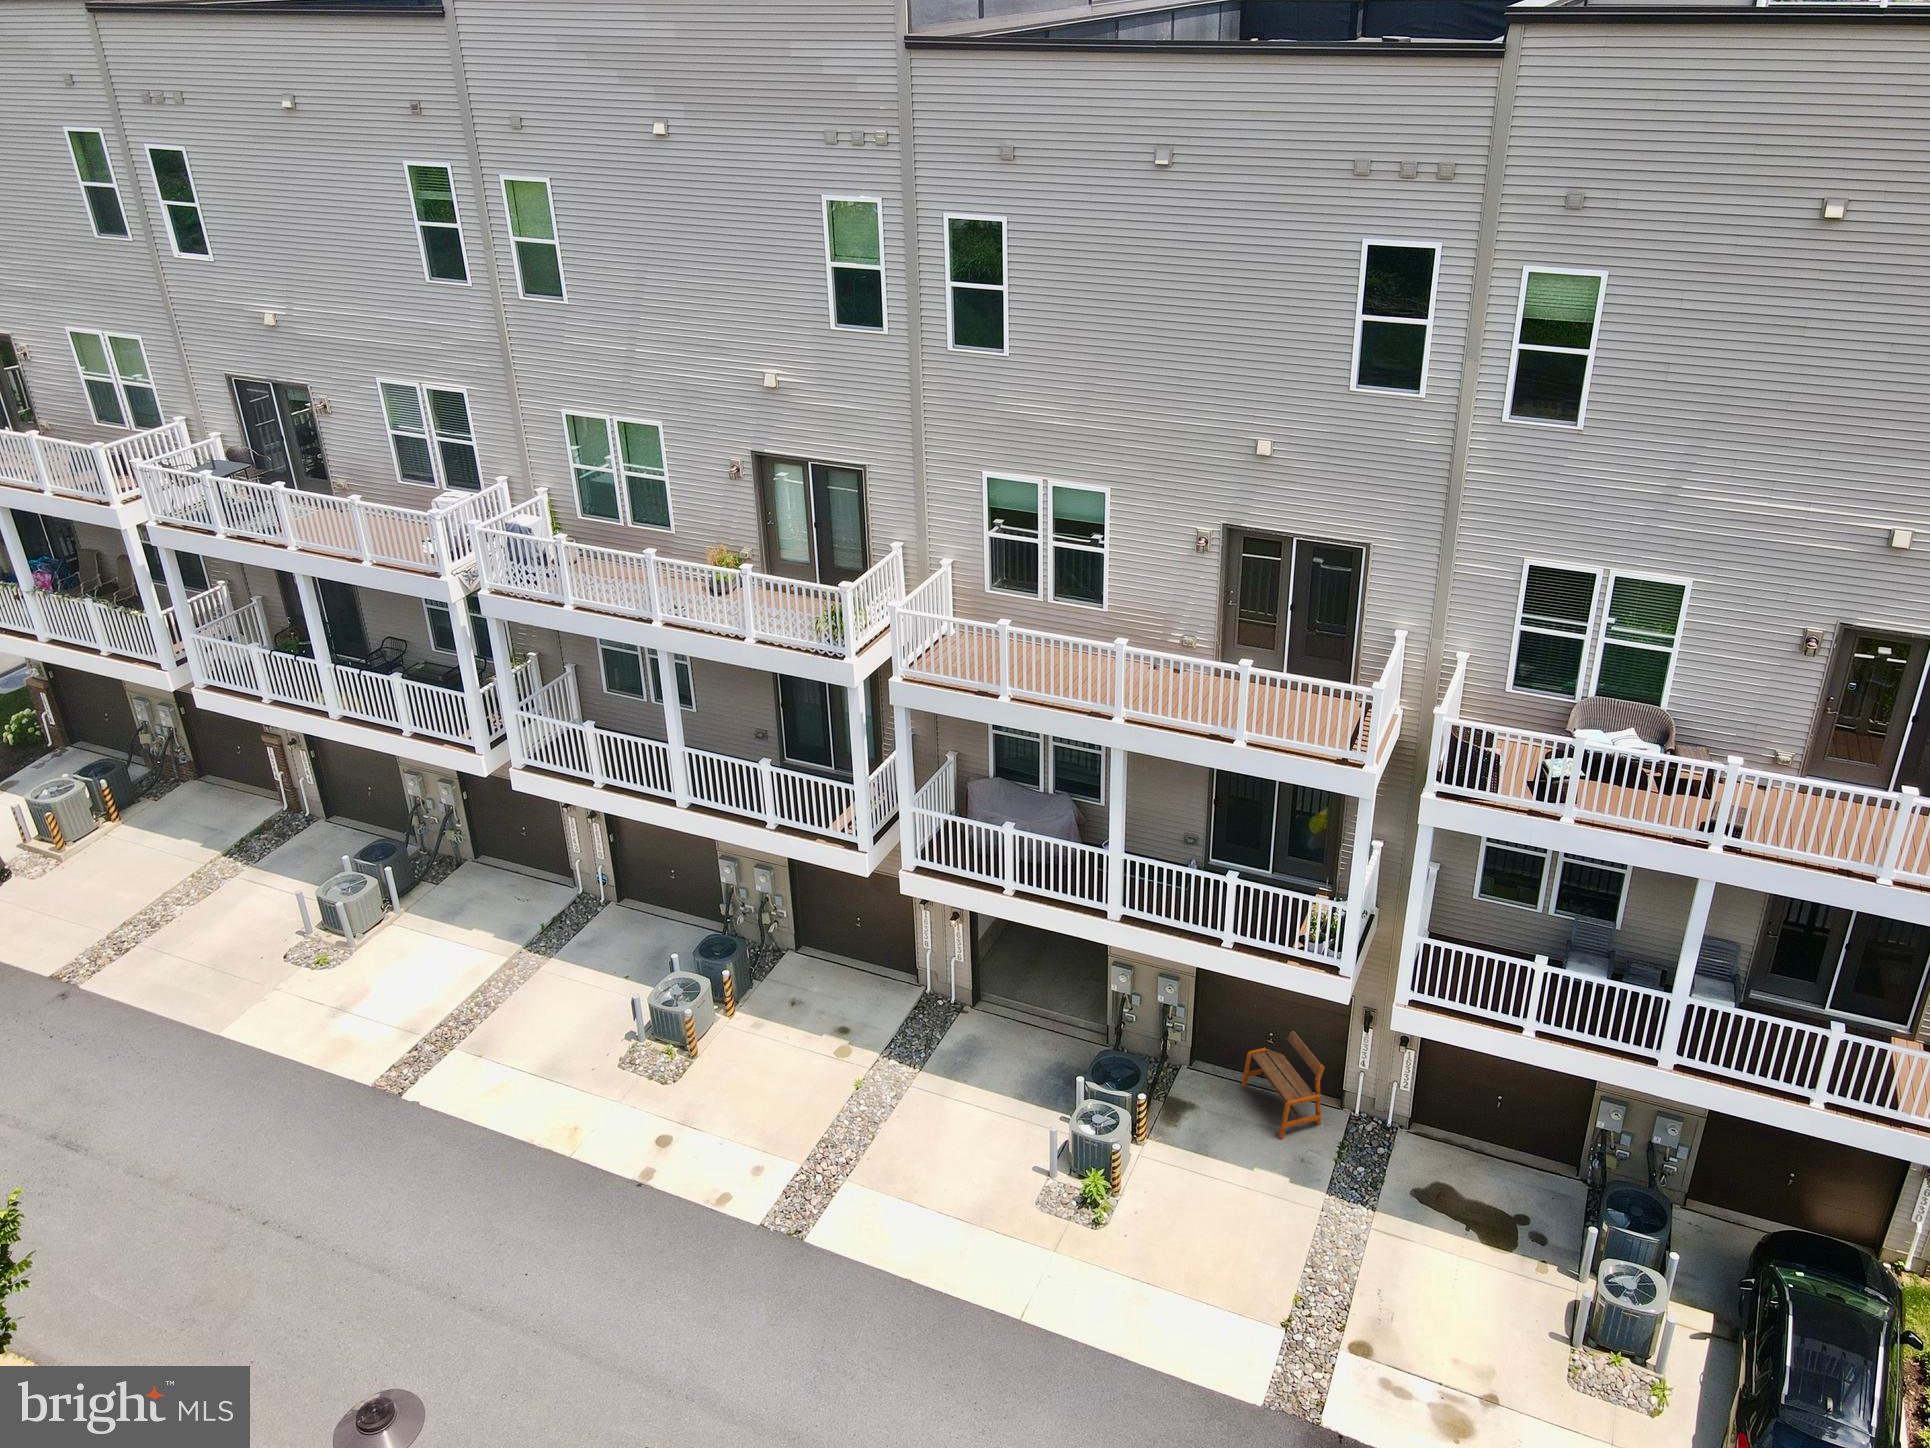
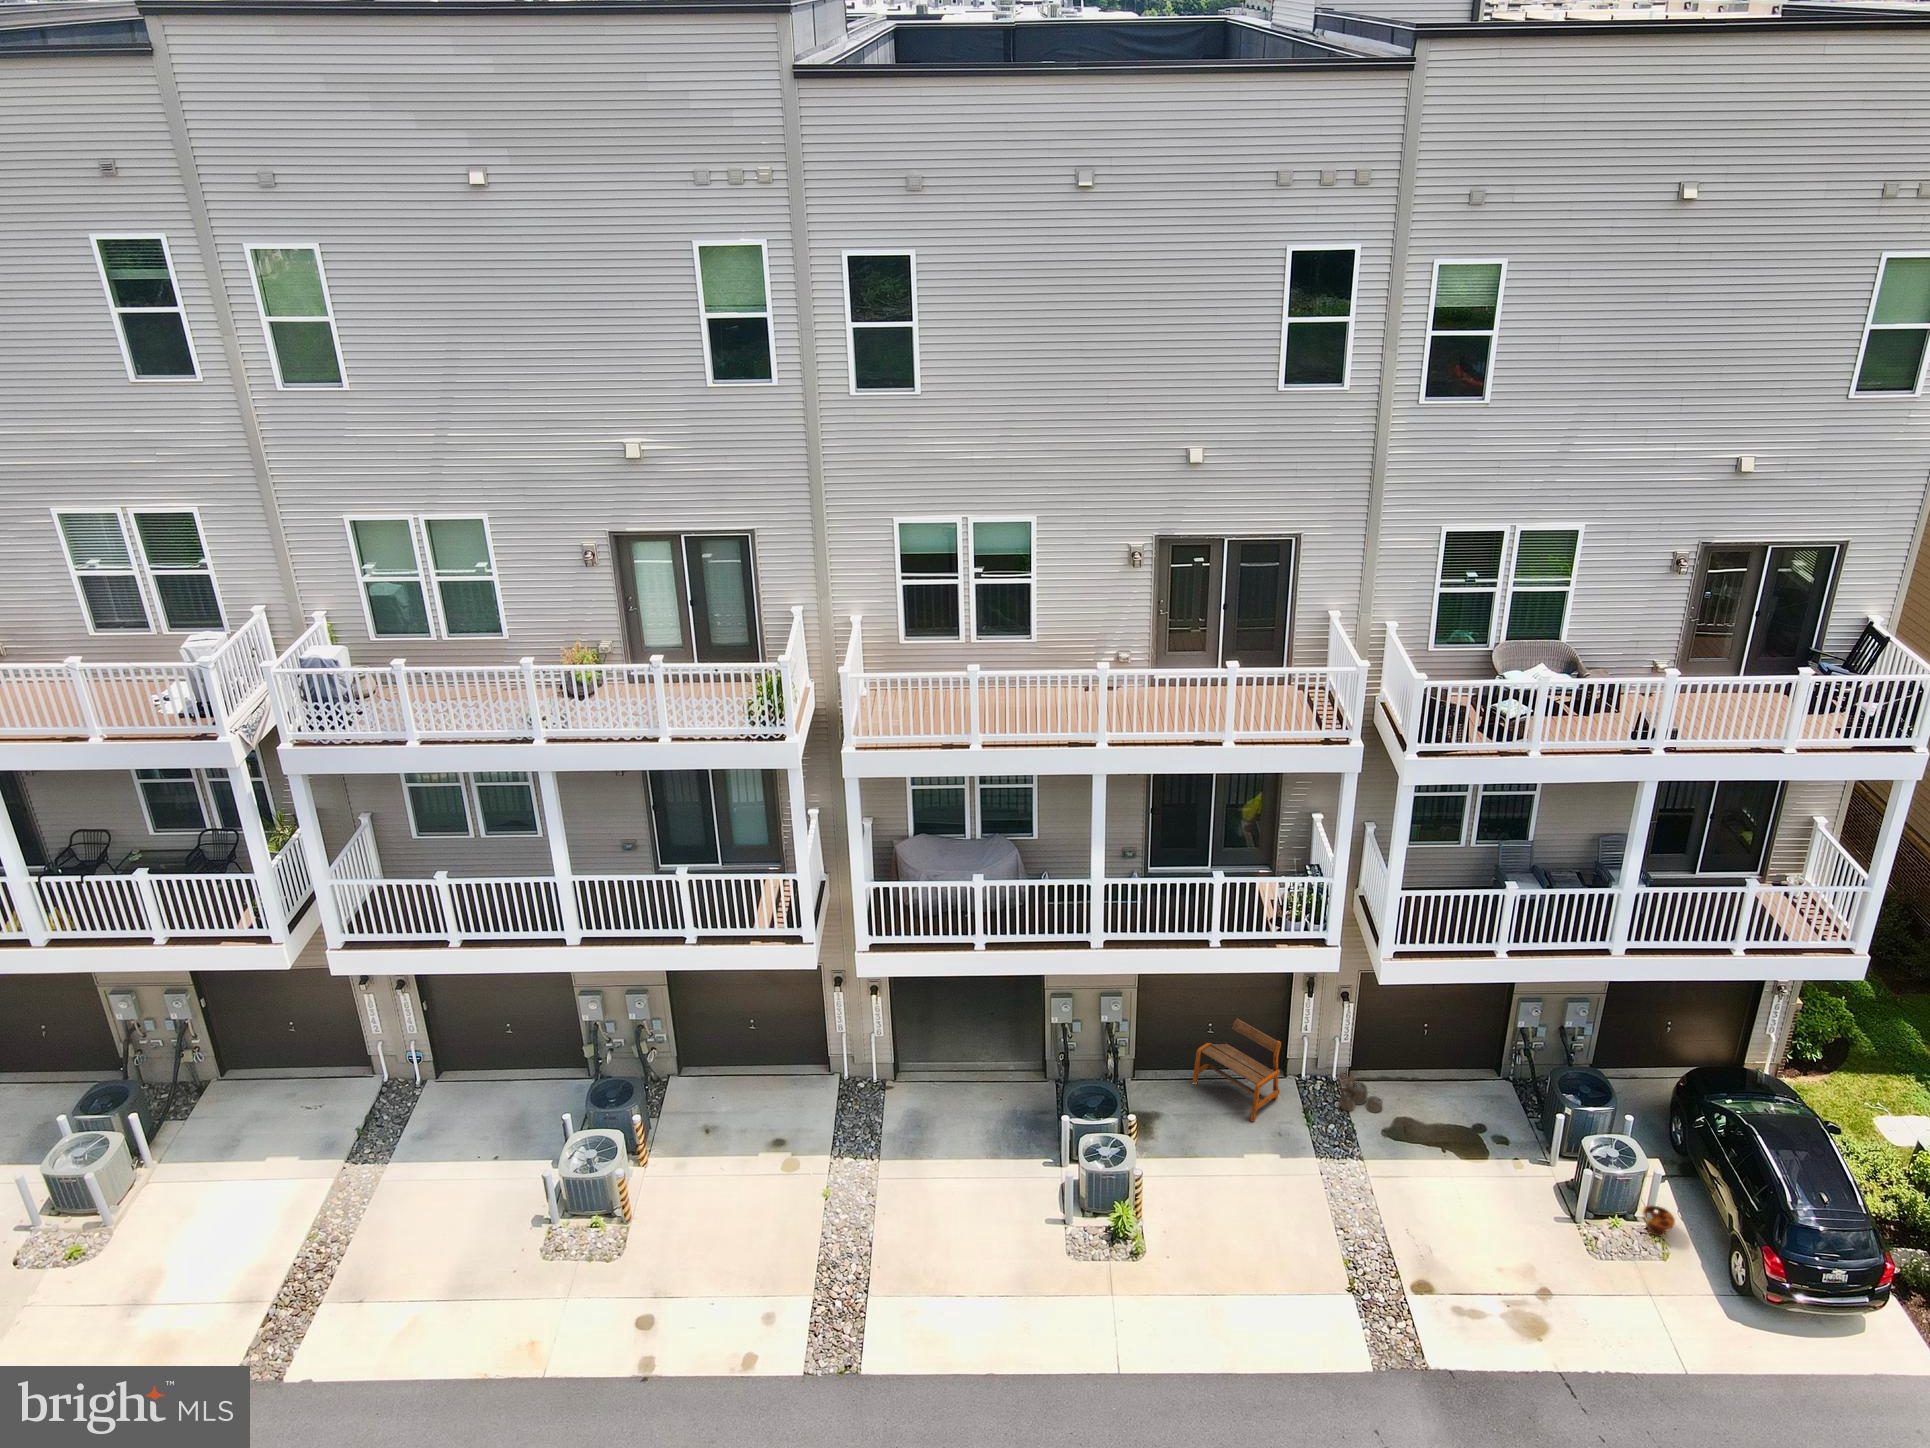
woven basket: none [1381,1117,1428,1168] -> present [1337,1072,1382,1112]
planter: none [1651,1356,1689,1395] -> present [1643,1206,1675,1236]

